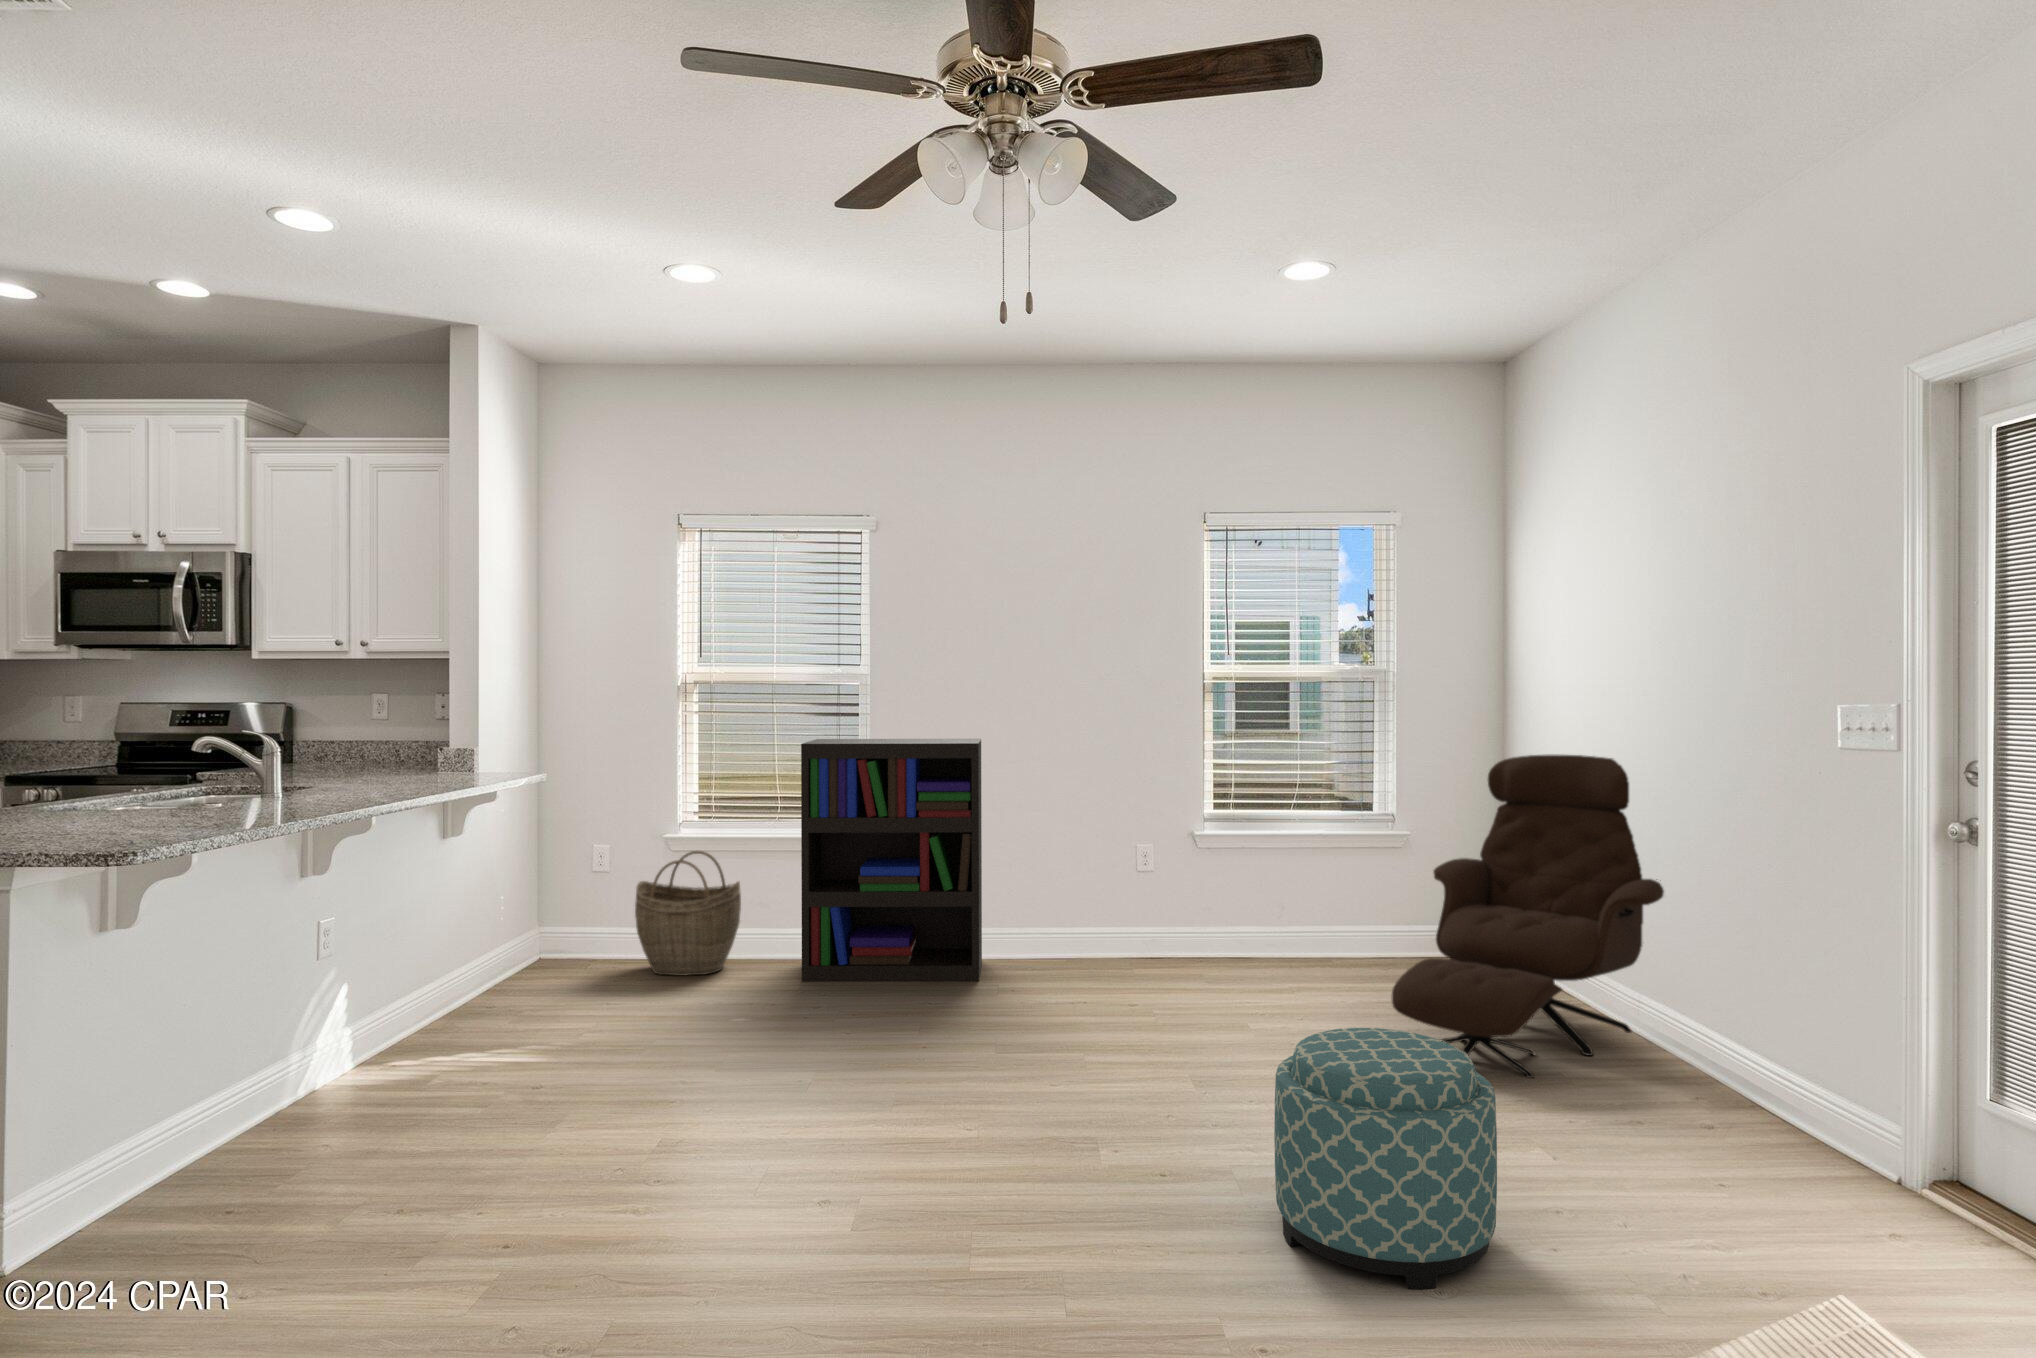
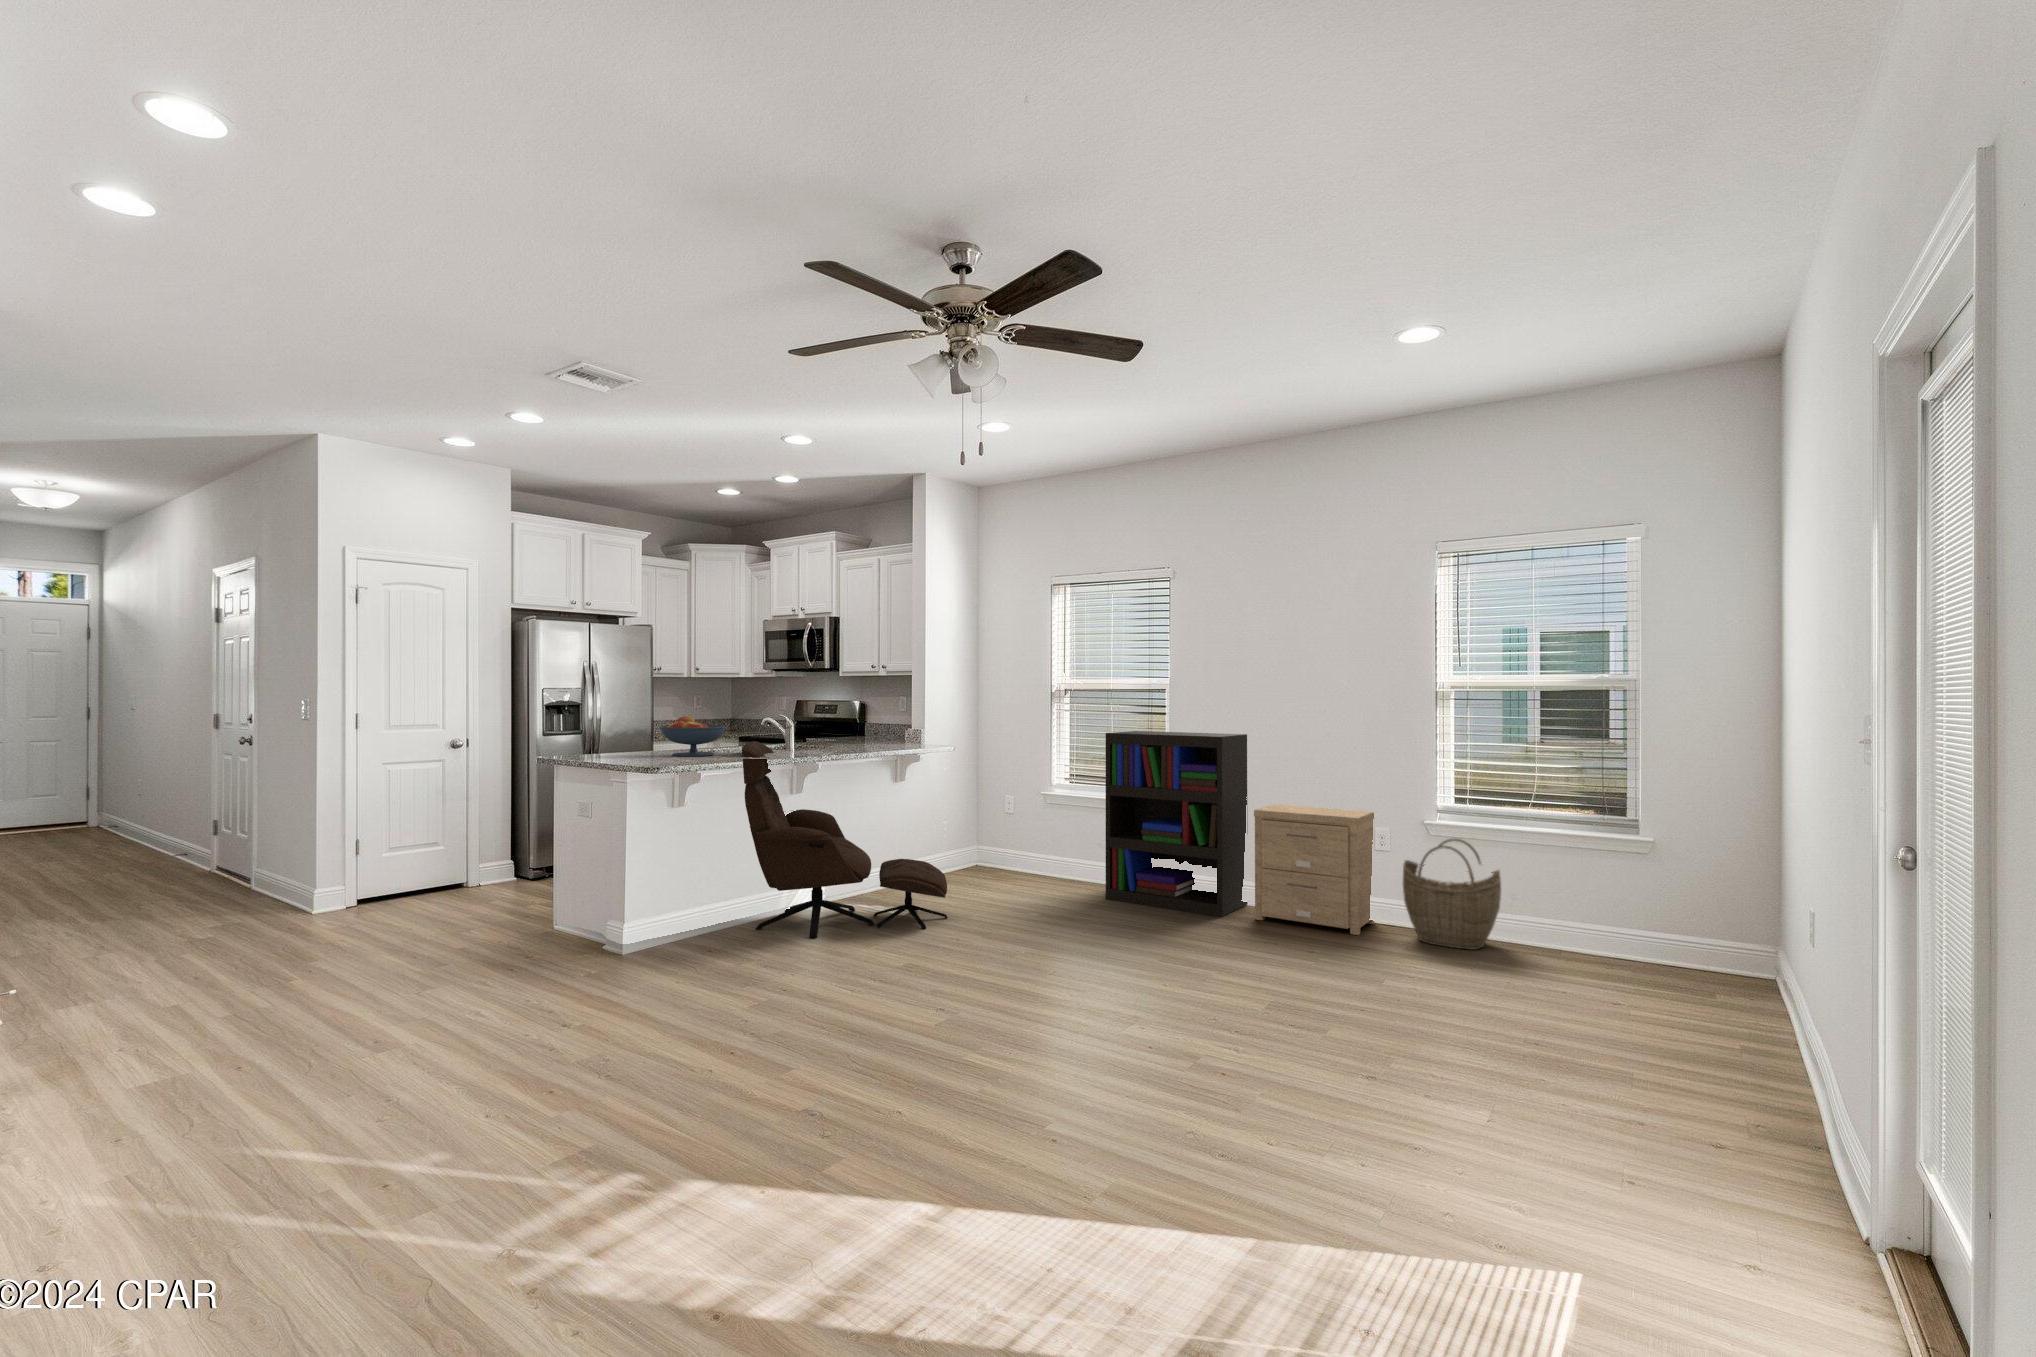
fruit bowl: none [55,743,213,827] -> present [661,716,726,756]
lounge chair: present [1392,755,1664,1078] -> present [742,741,948,939]
side table: none [1017,826,1148,977] -> present [1254,804,1375,935]
woven basket: present [635,851,741,976] -> present [1402,838,1501,950]
ottoman: present [1274,1028,1497,1289] -> none [1150,955,1320,1153]

